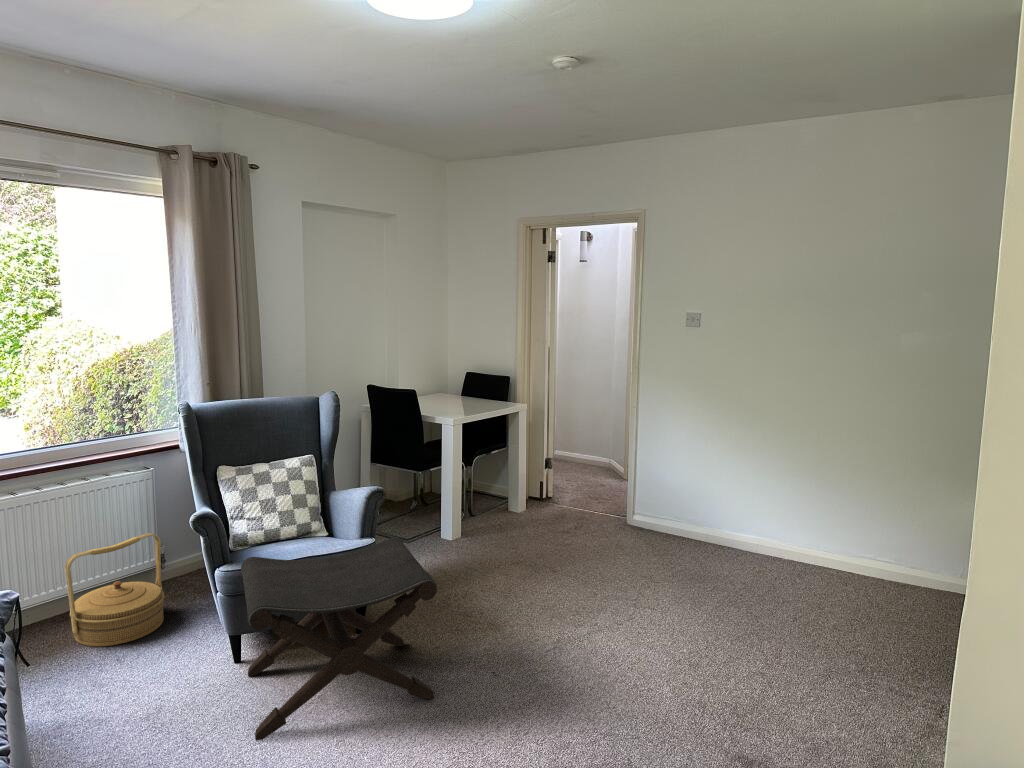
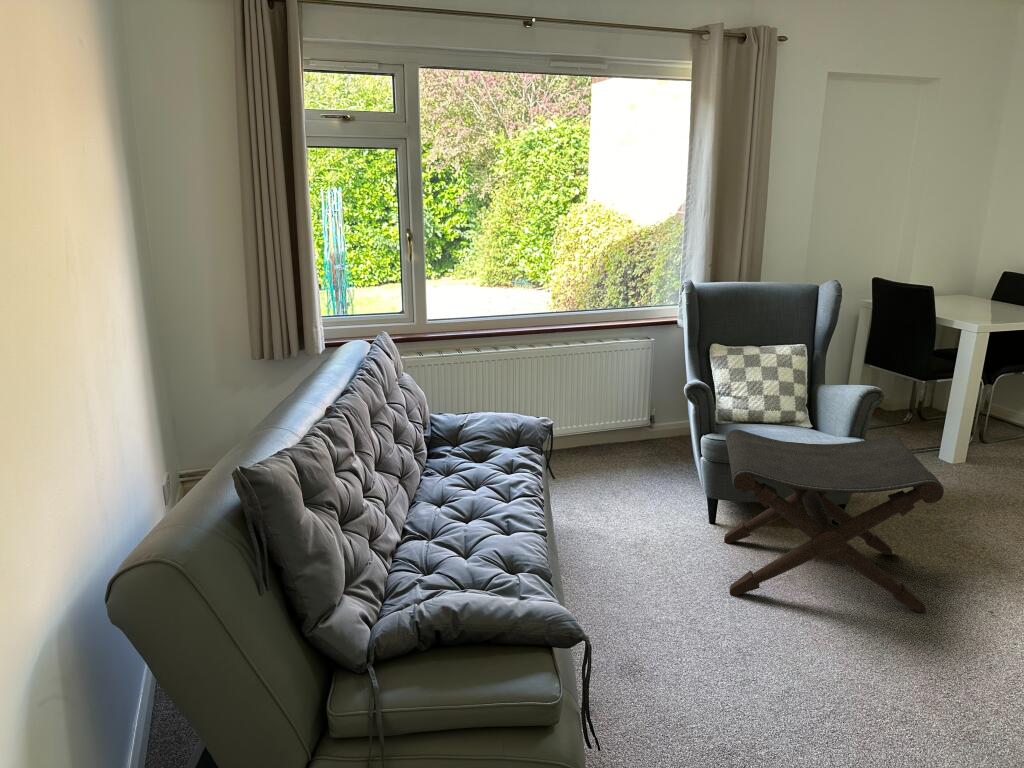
woven basket: present [65,533,164,647] -> none [579,401,653,491]

